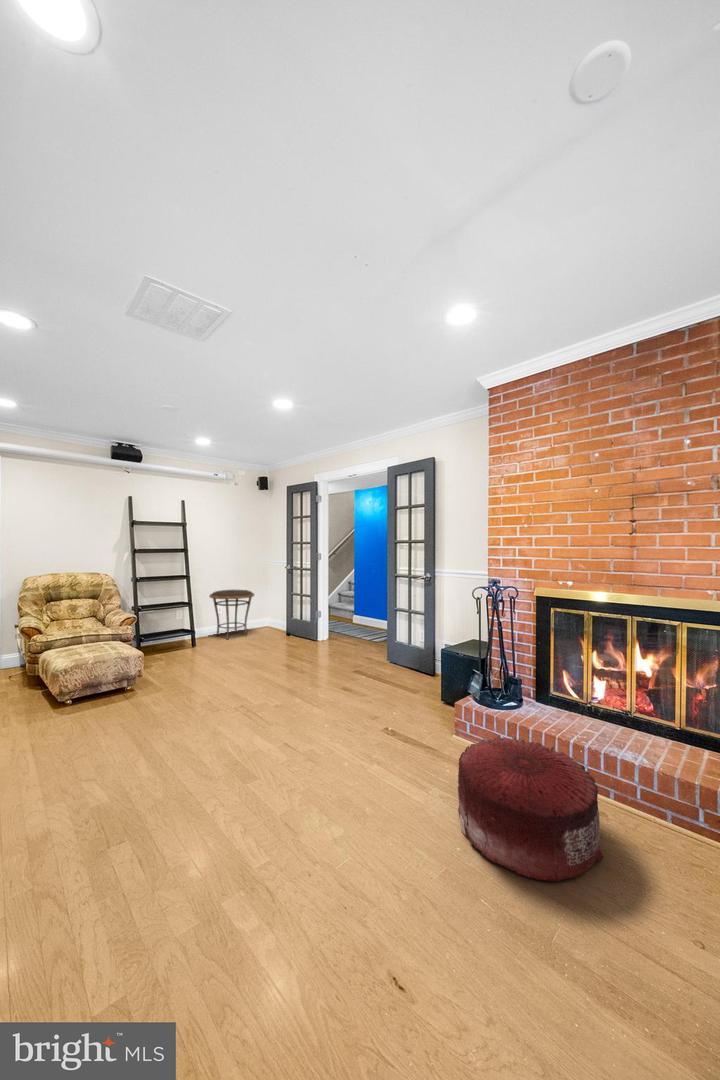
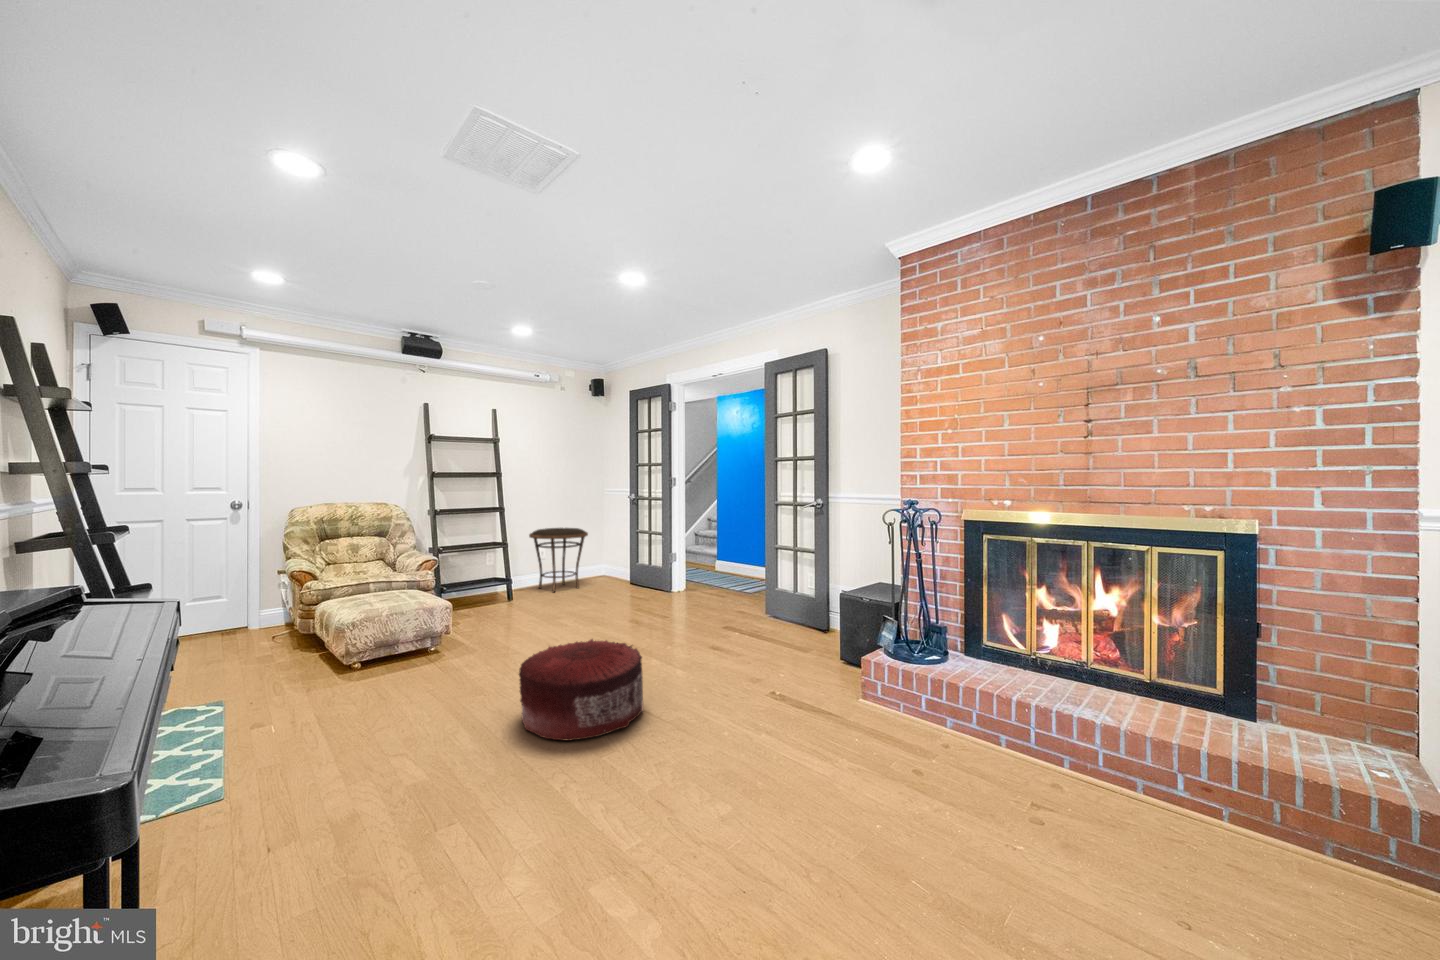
pouf: present [458,736,603,882] -> present [519,639,643,741]

